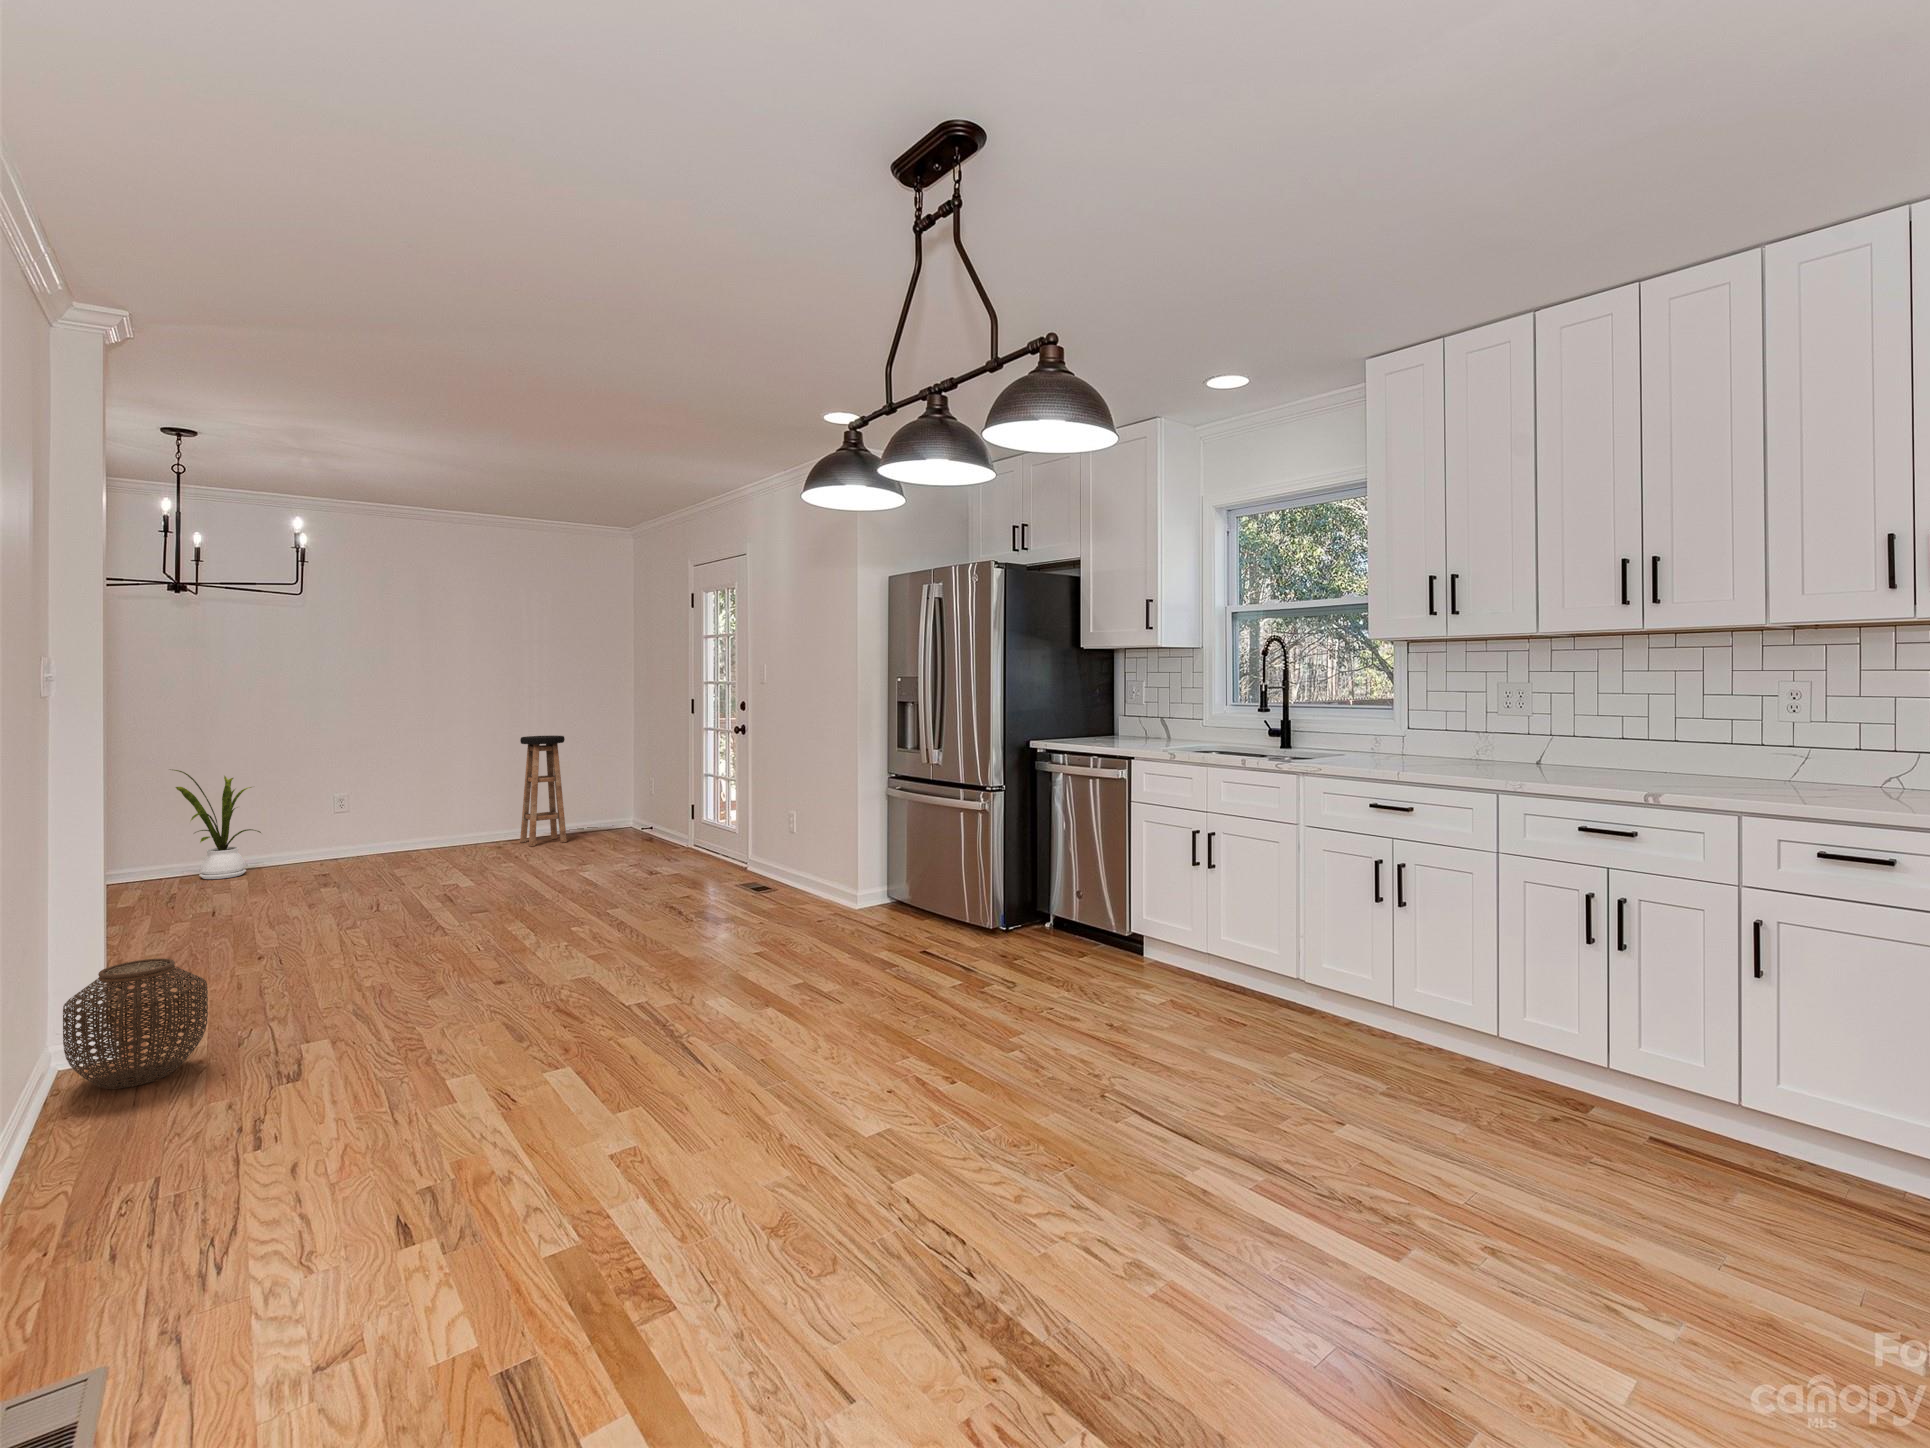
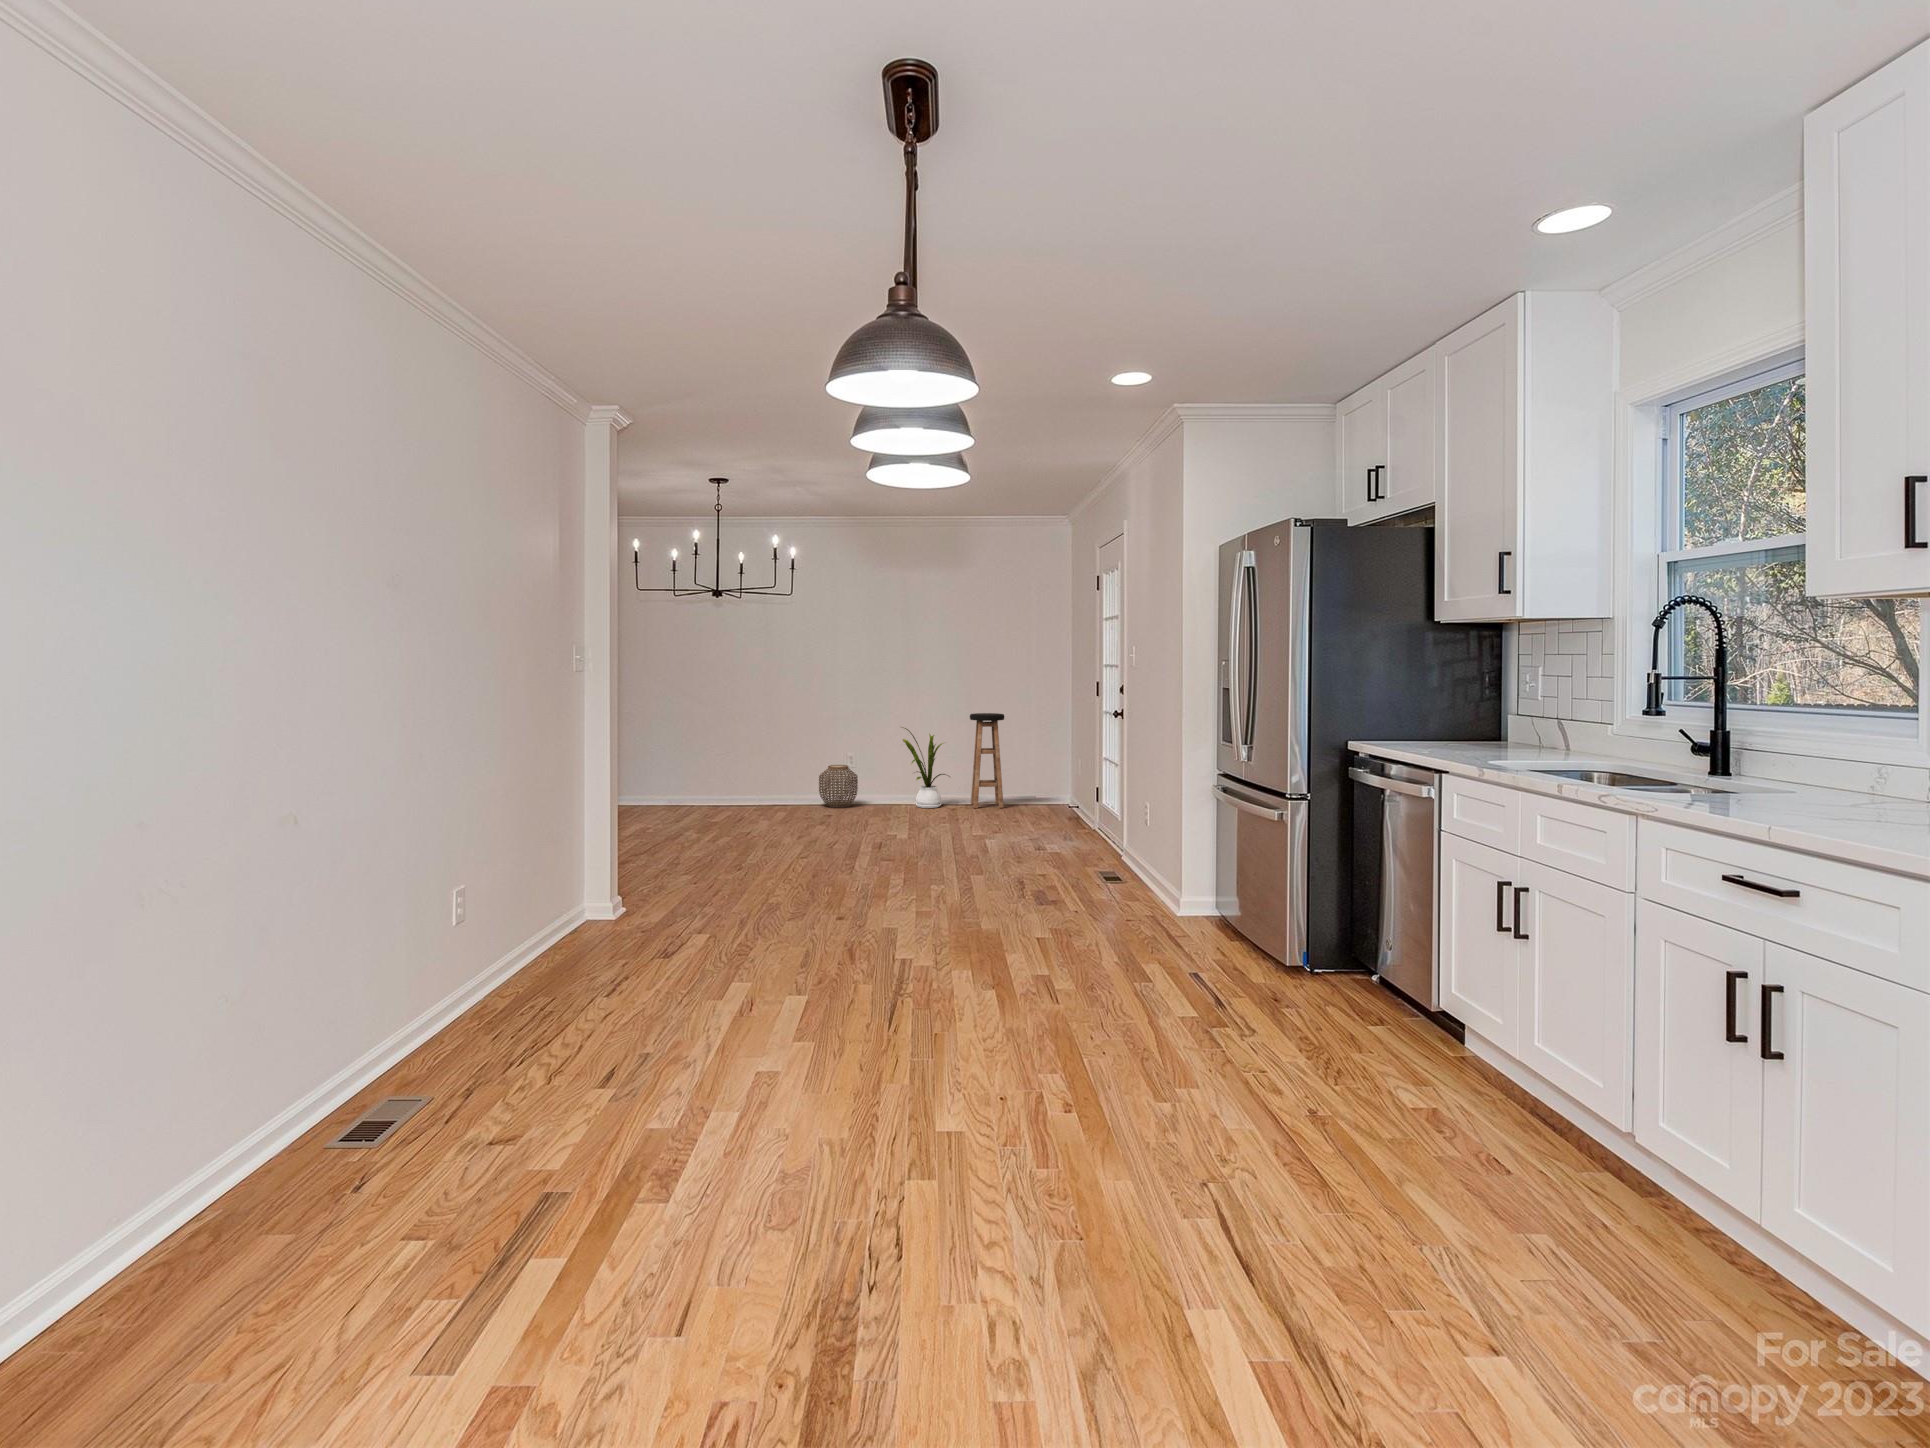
house plant: present [174,770,261,879] -> present [902,727,950,808]
woven basket: present [63,959,208,1089] -> present [819,765,858,807]

